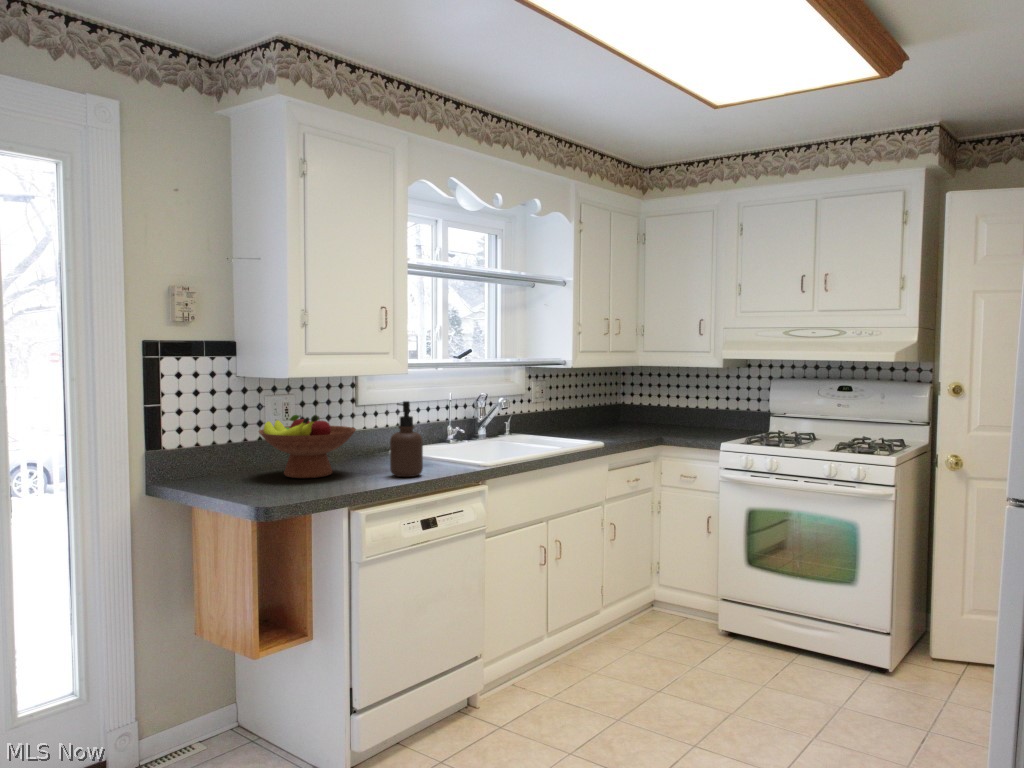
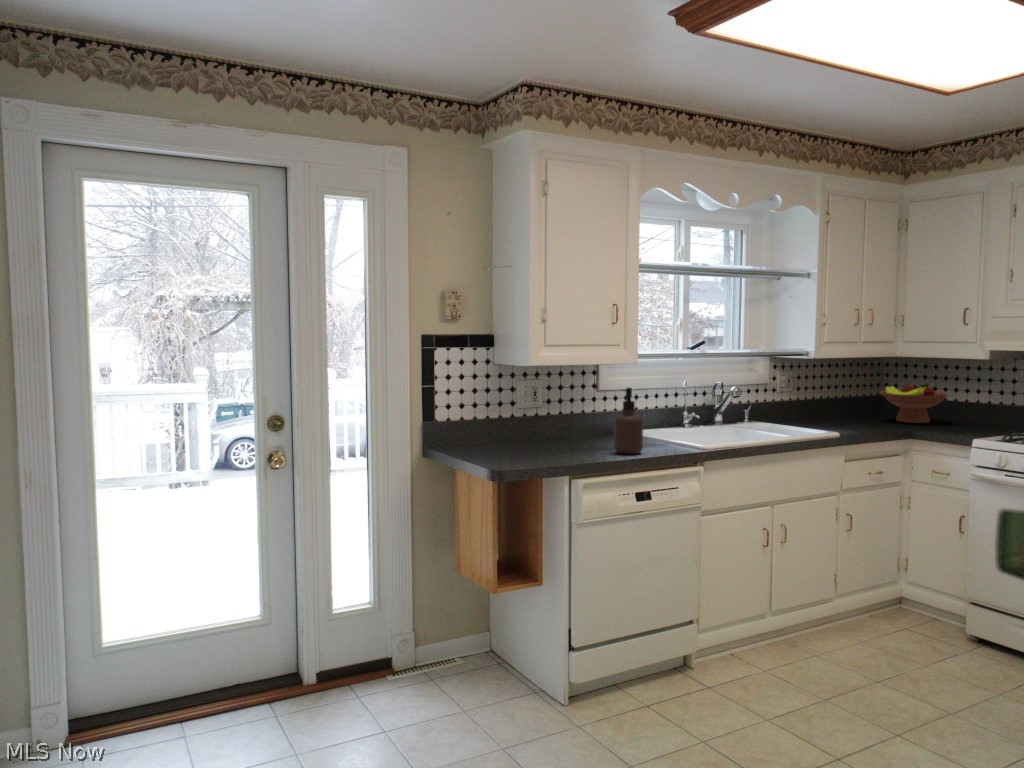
fruit bowl: present [259,415,356,478] -> present [880,383,949,423]

